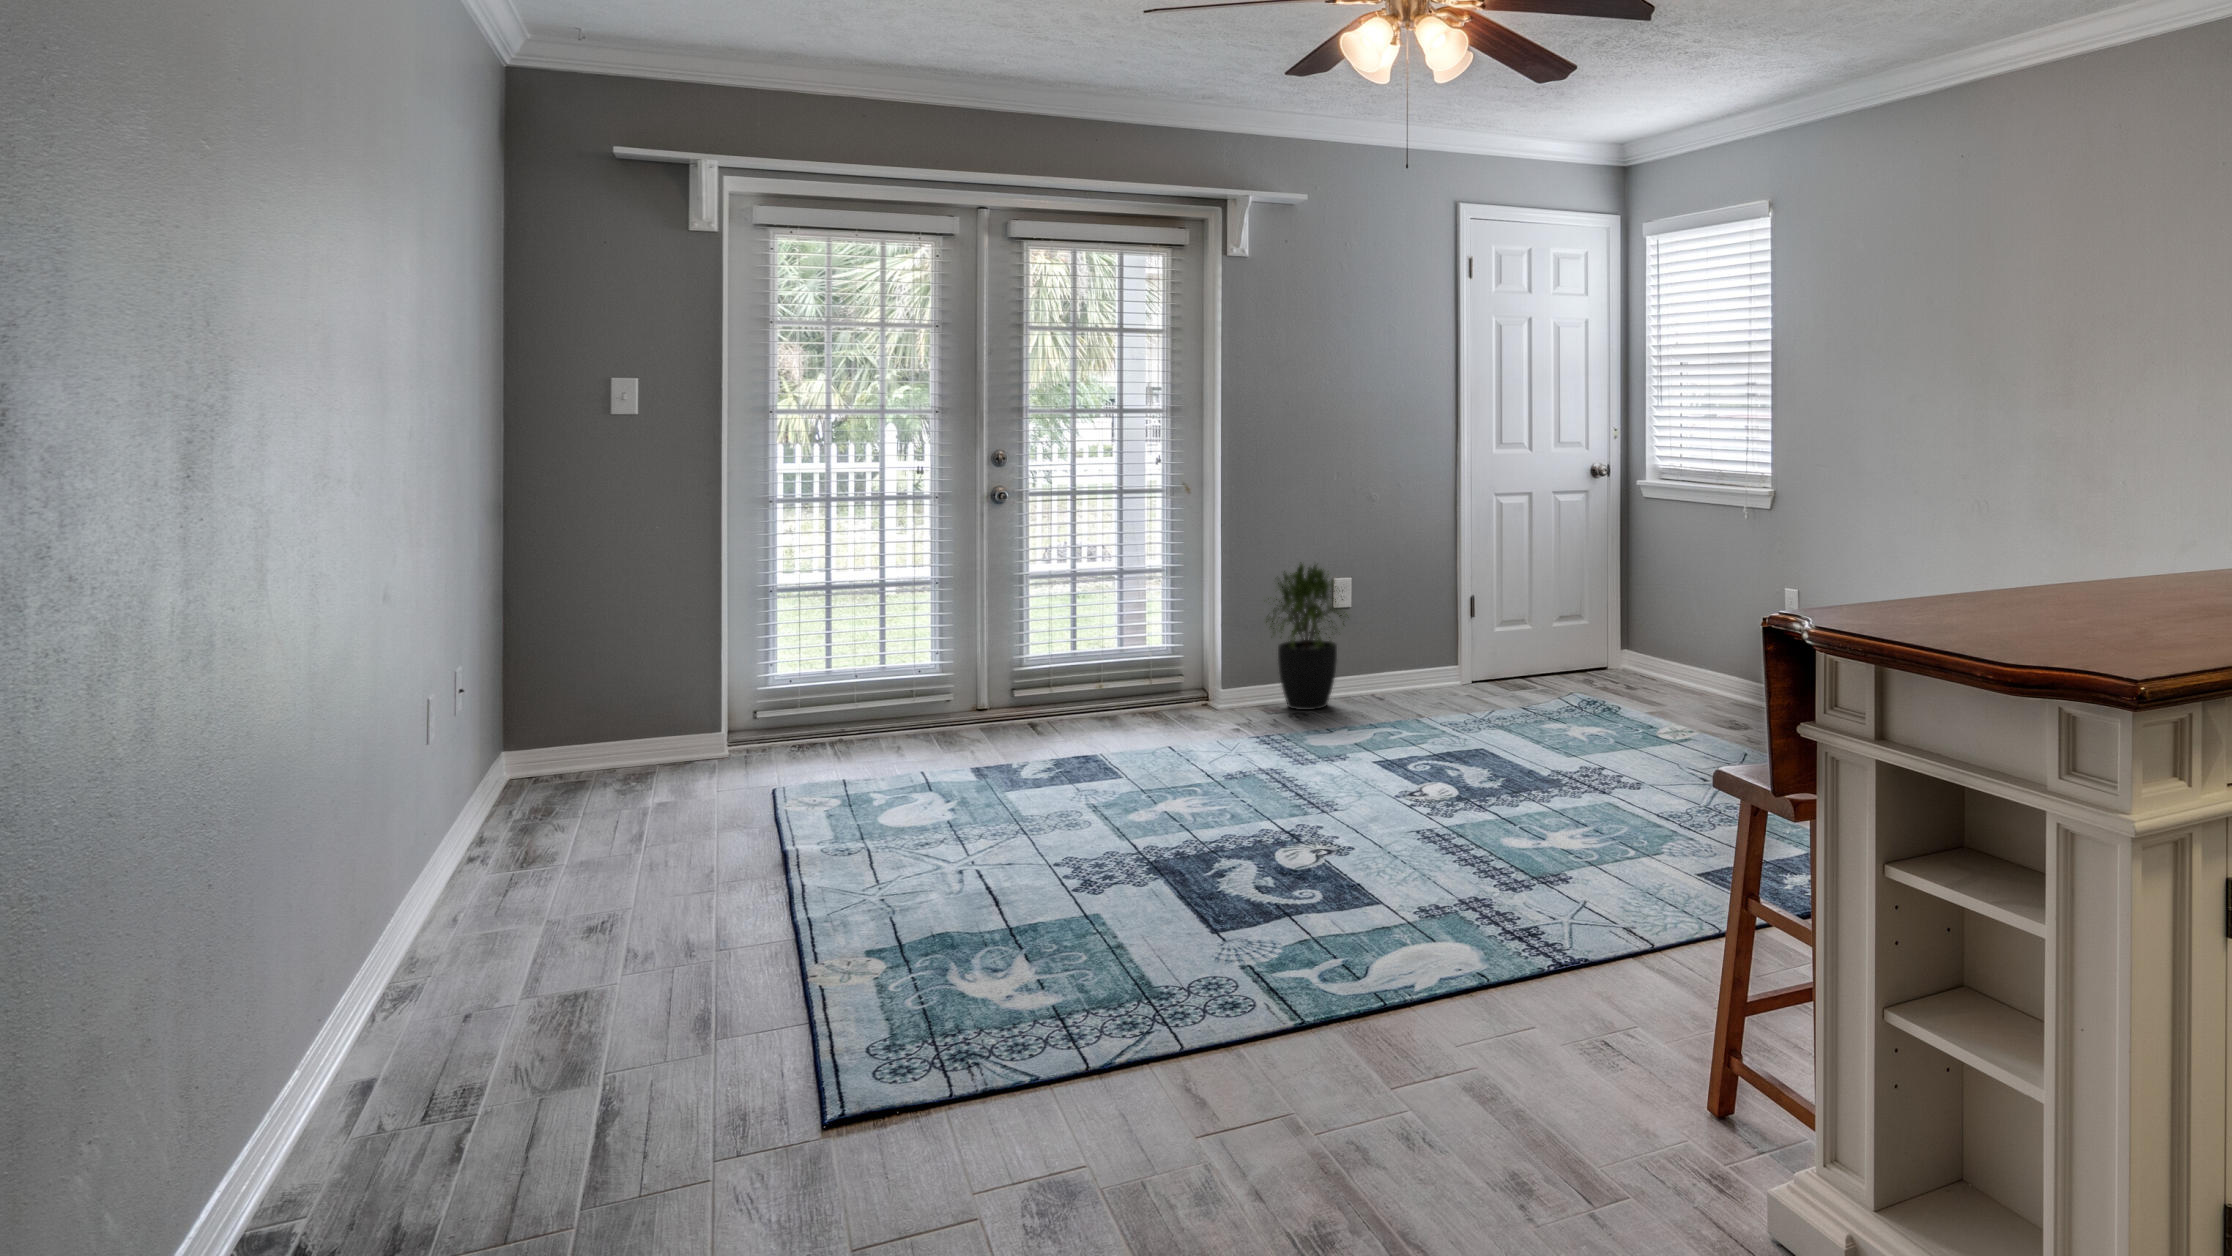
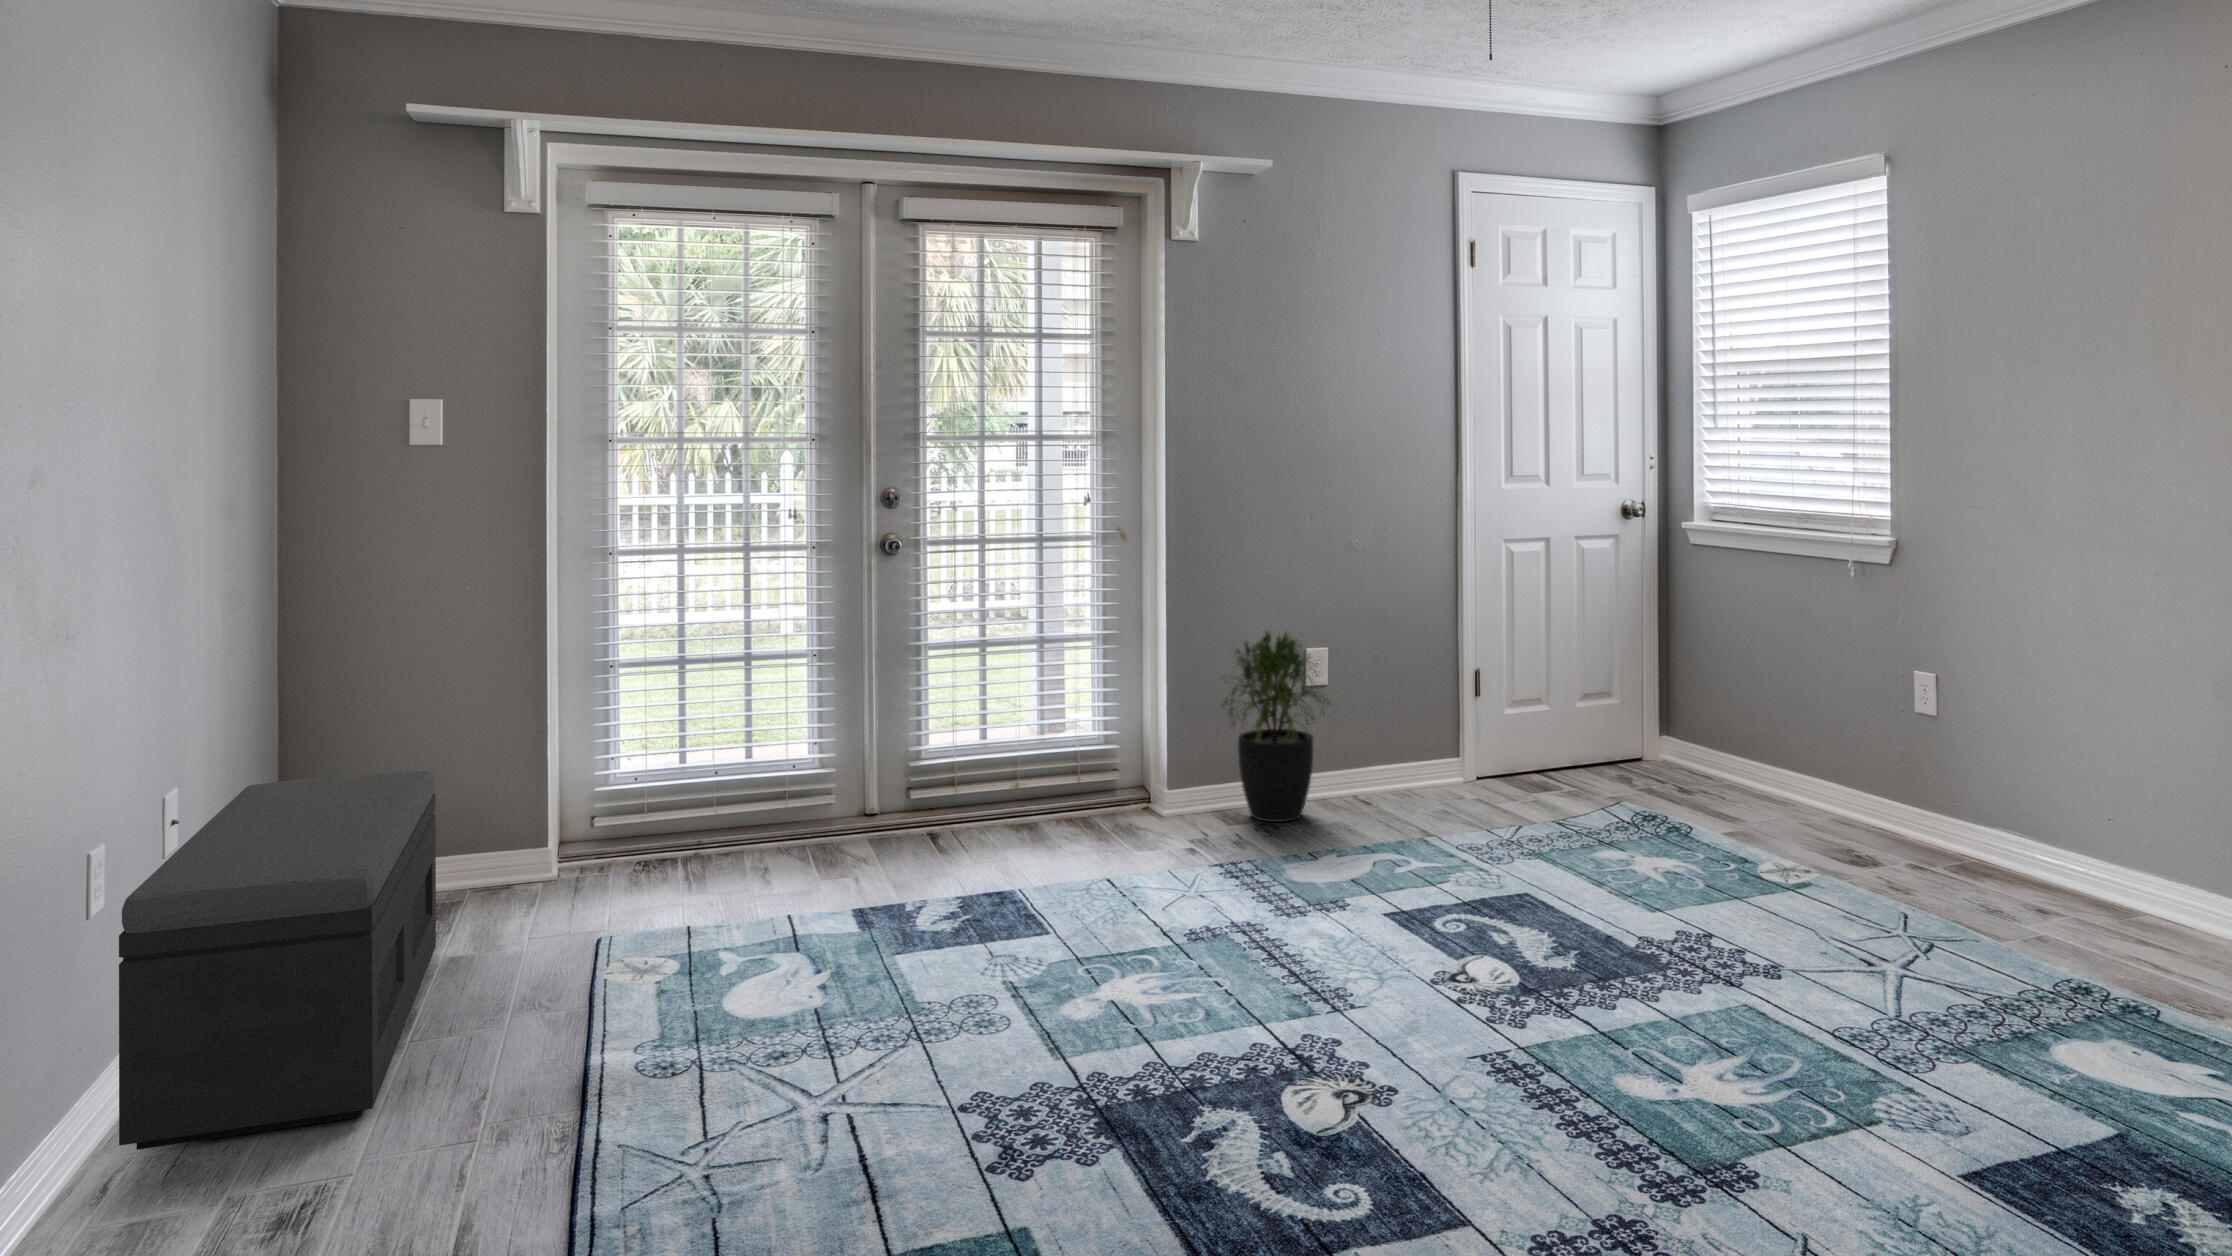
storage bench: none [448,661,645,903] -> present [119,771,436,1150]

